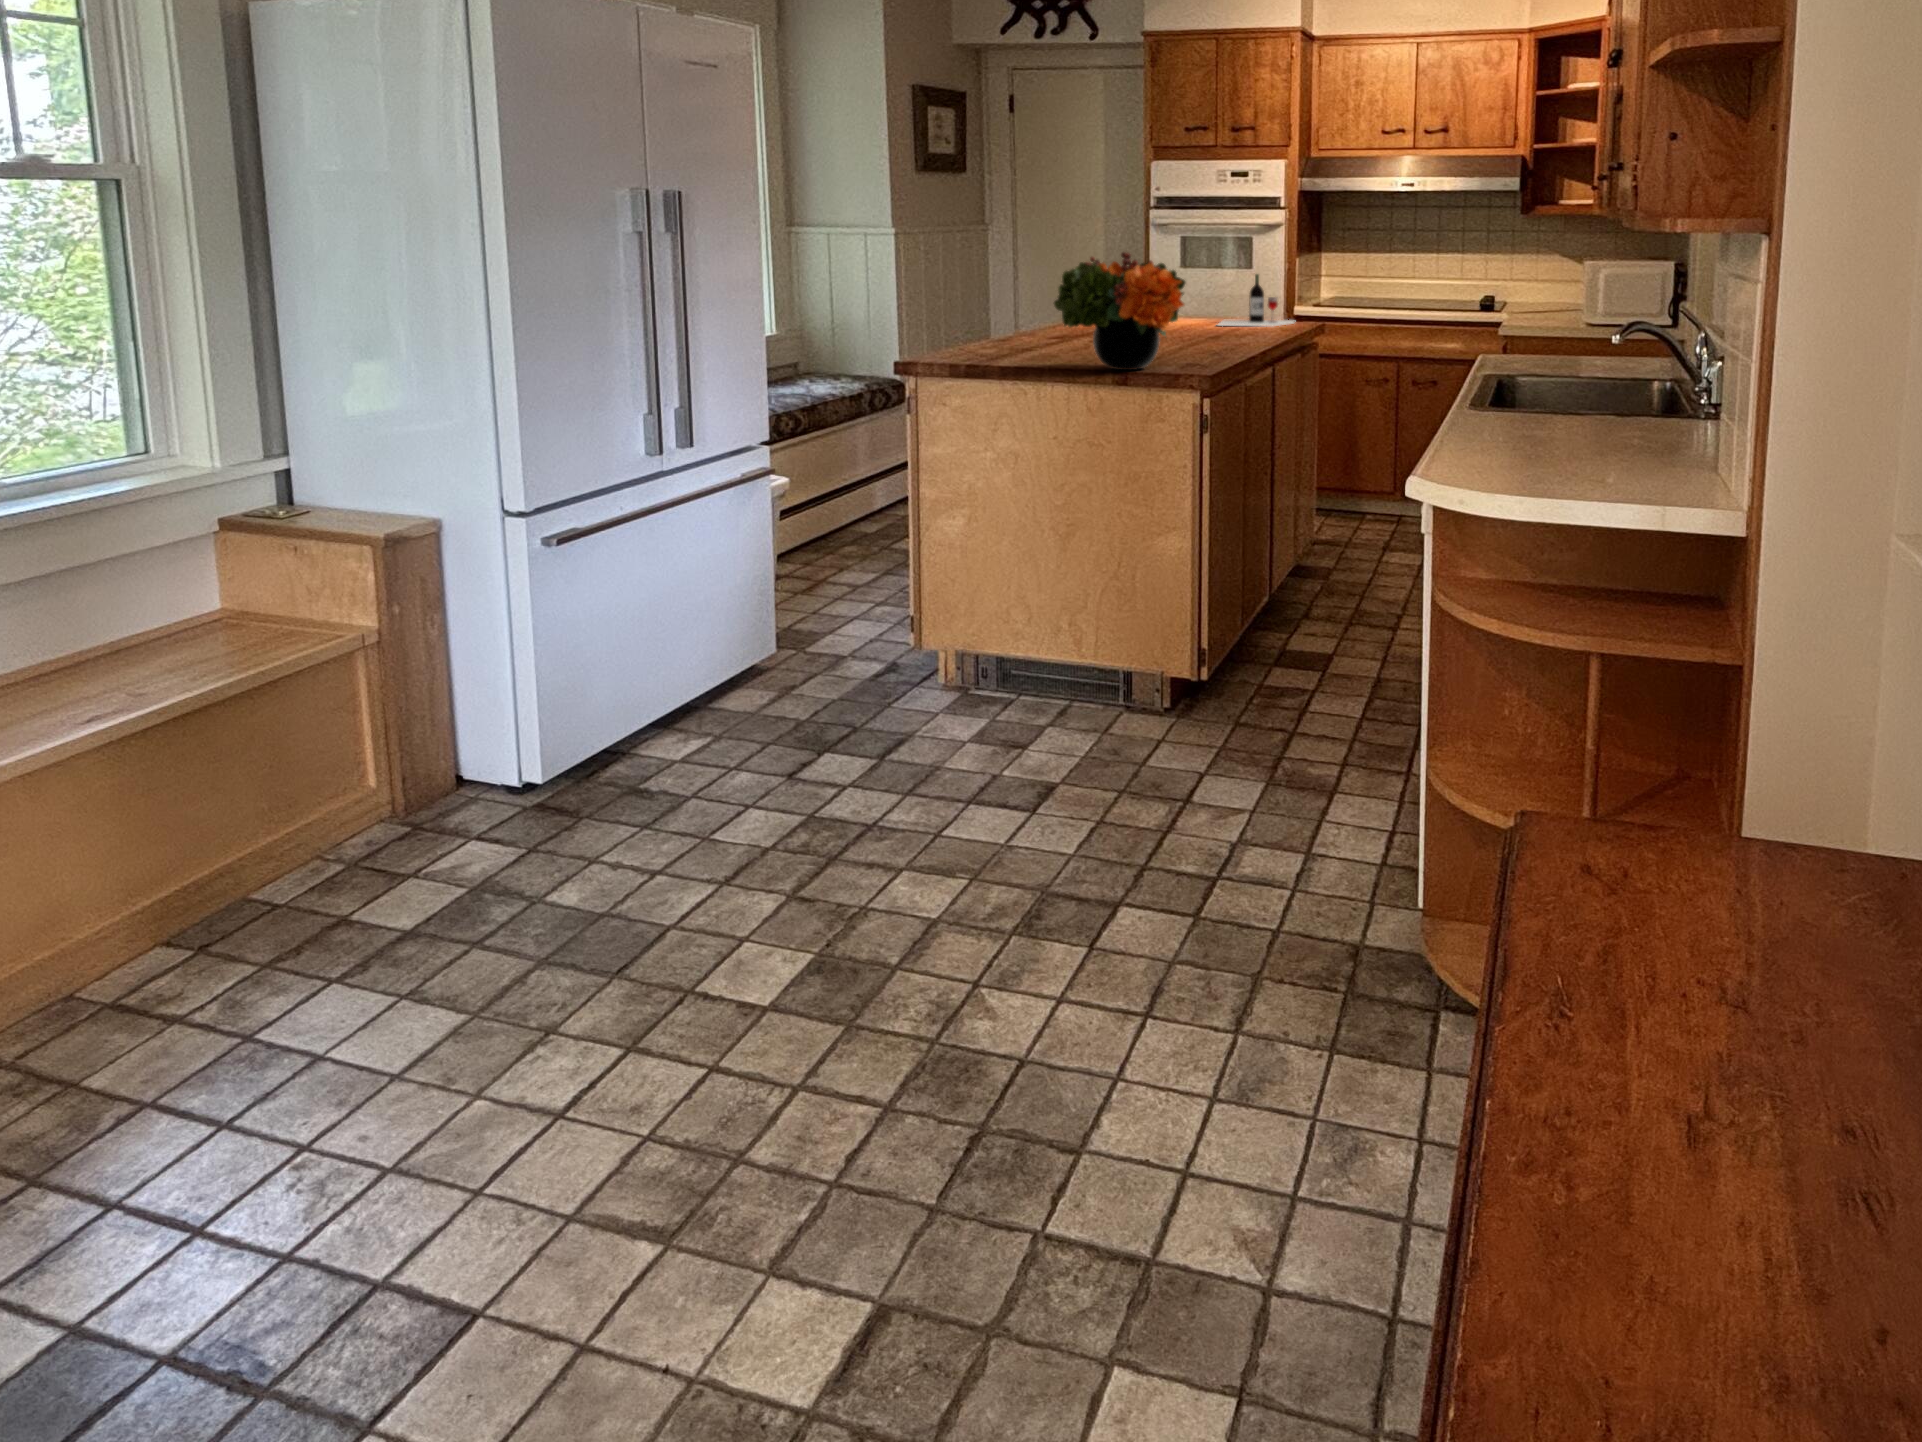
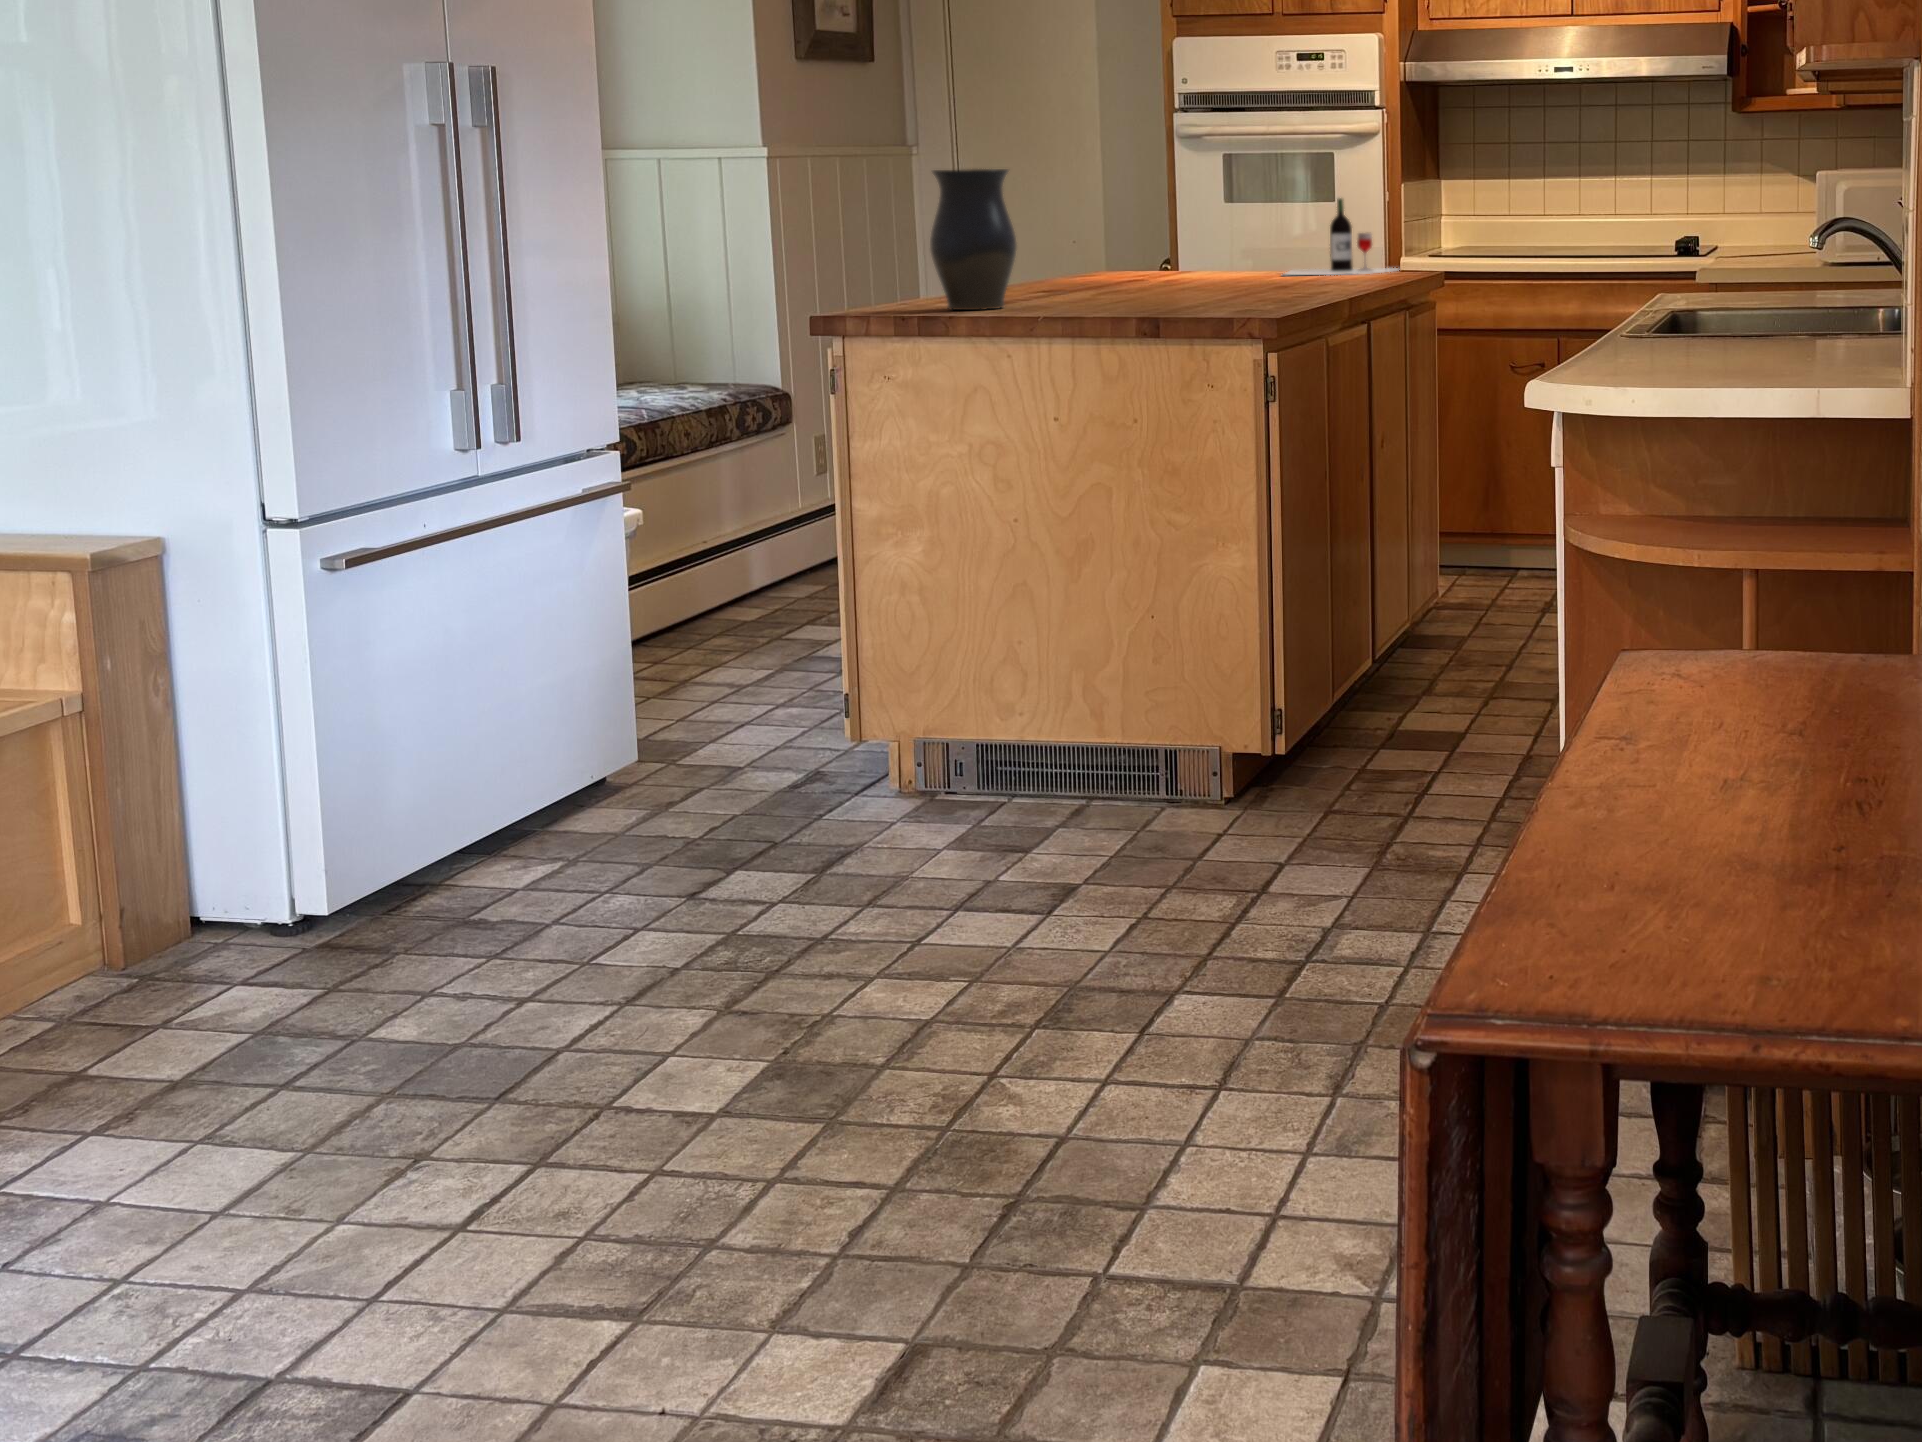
flower arrangement: present [1054,252,1185,370] -> none [1046,145,1239,312]
vase: none [976,262,1035,360] -> present [930,169,1017,310]

